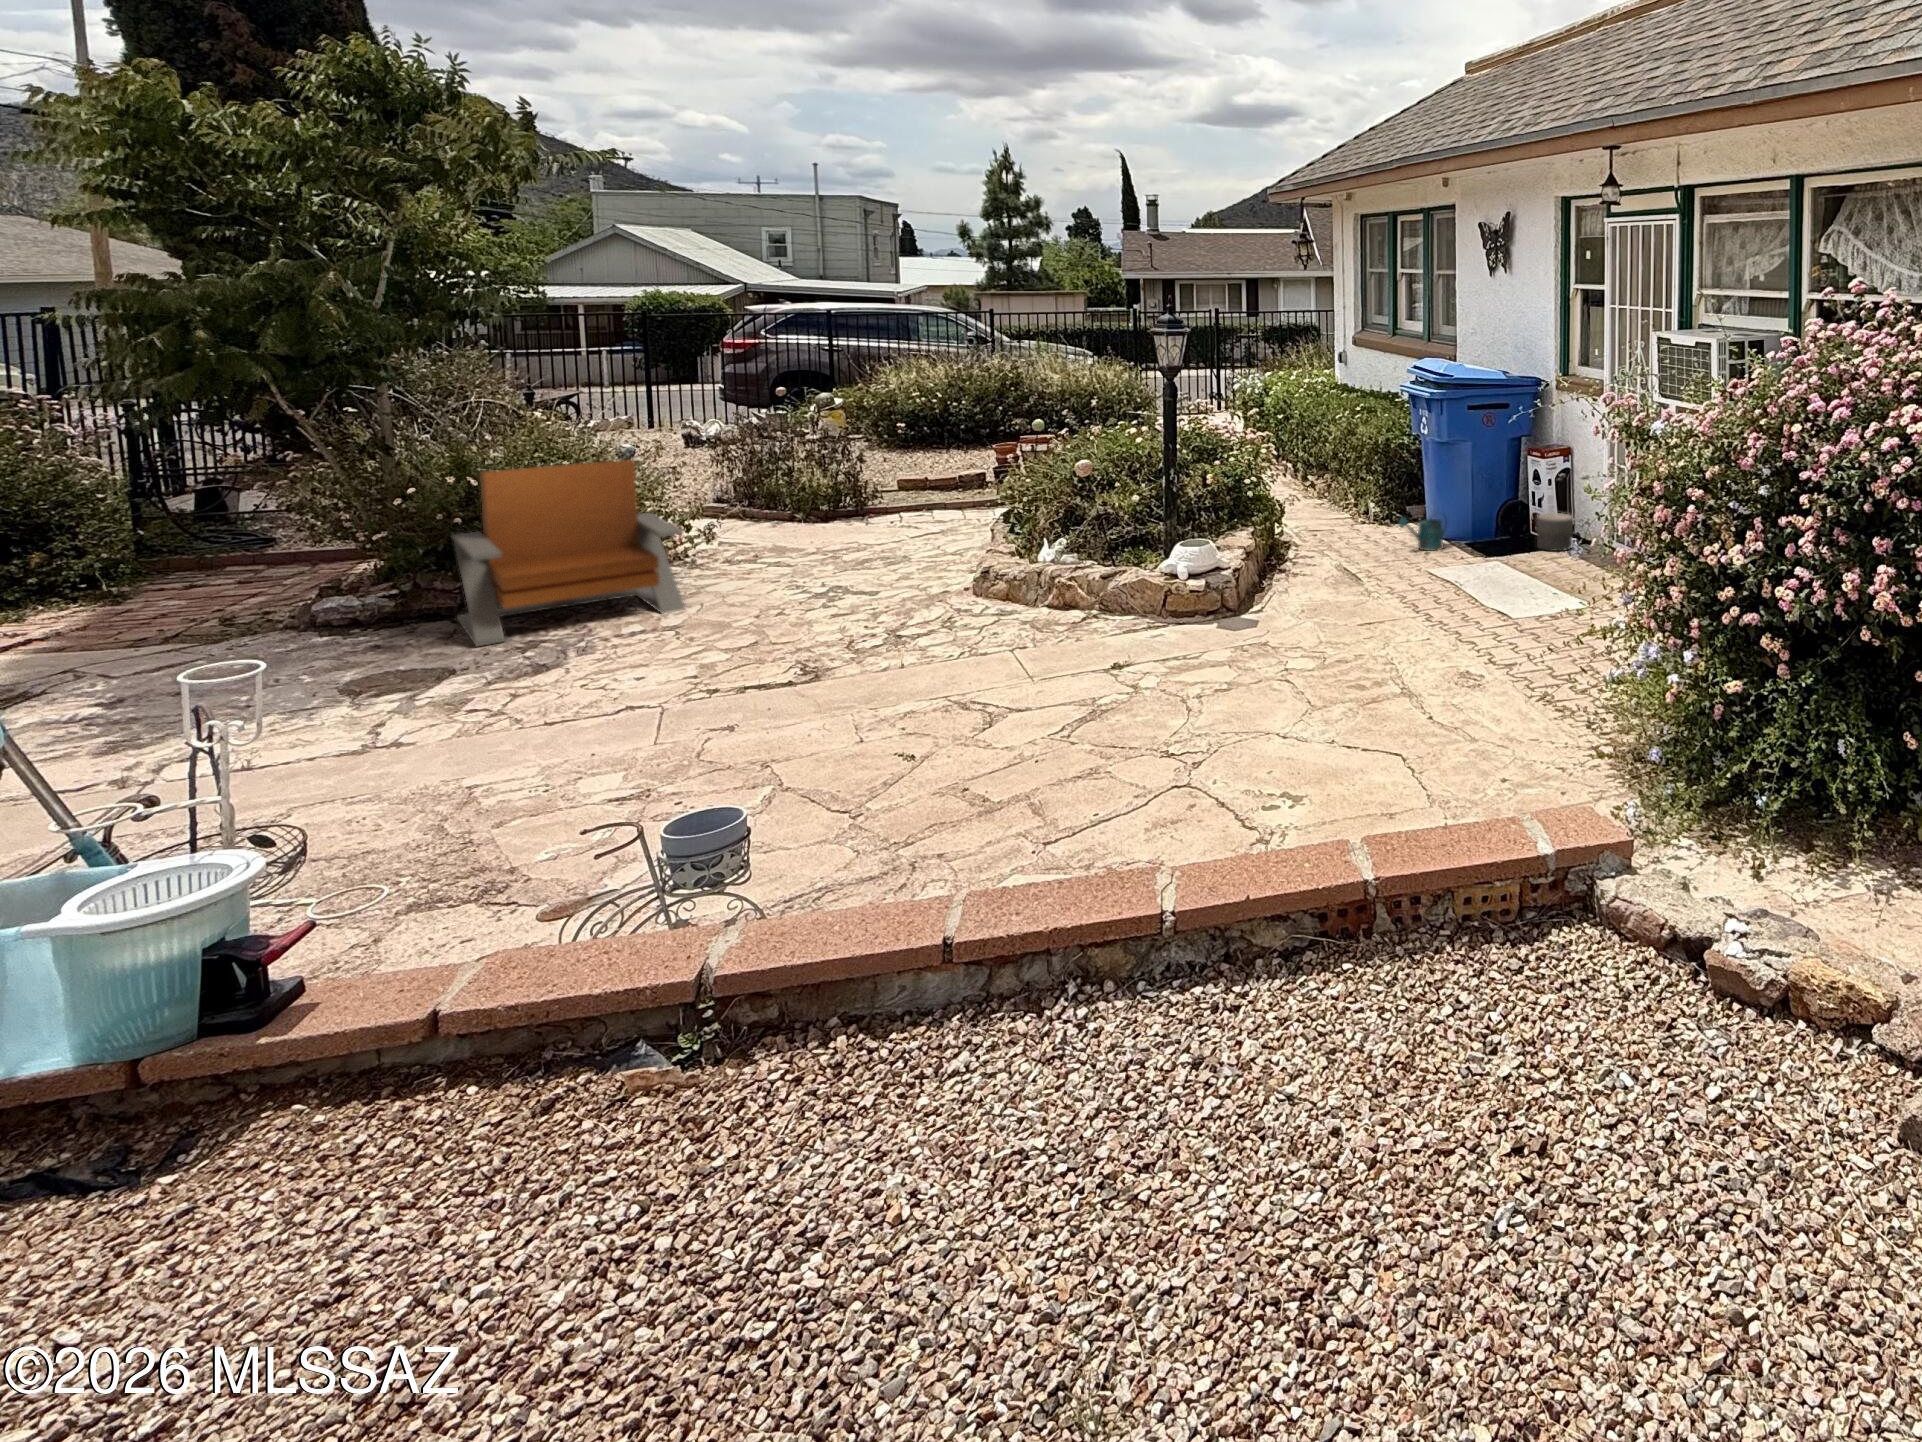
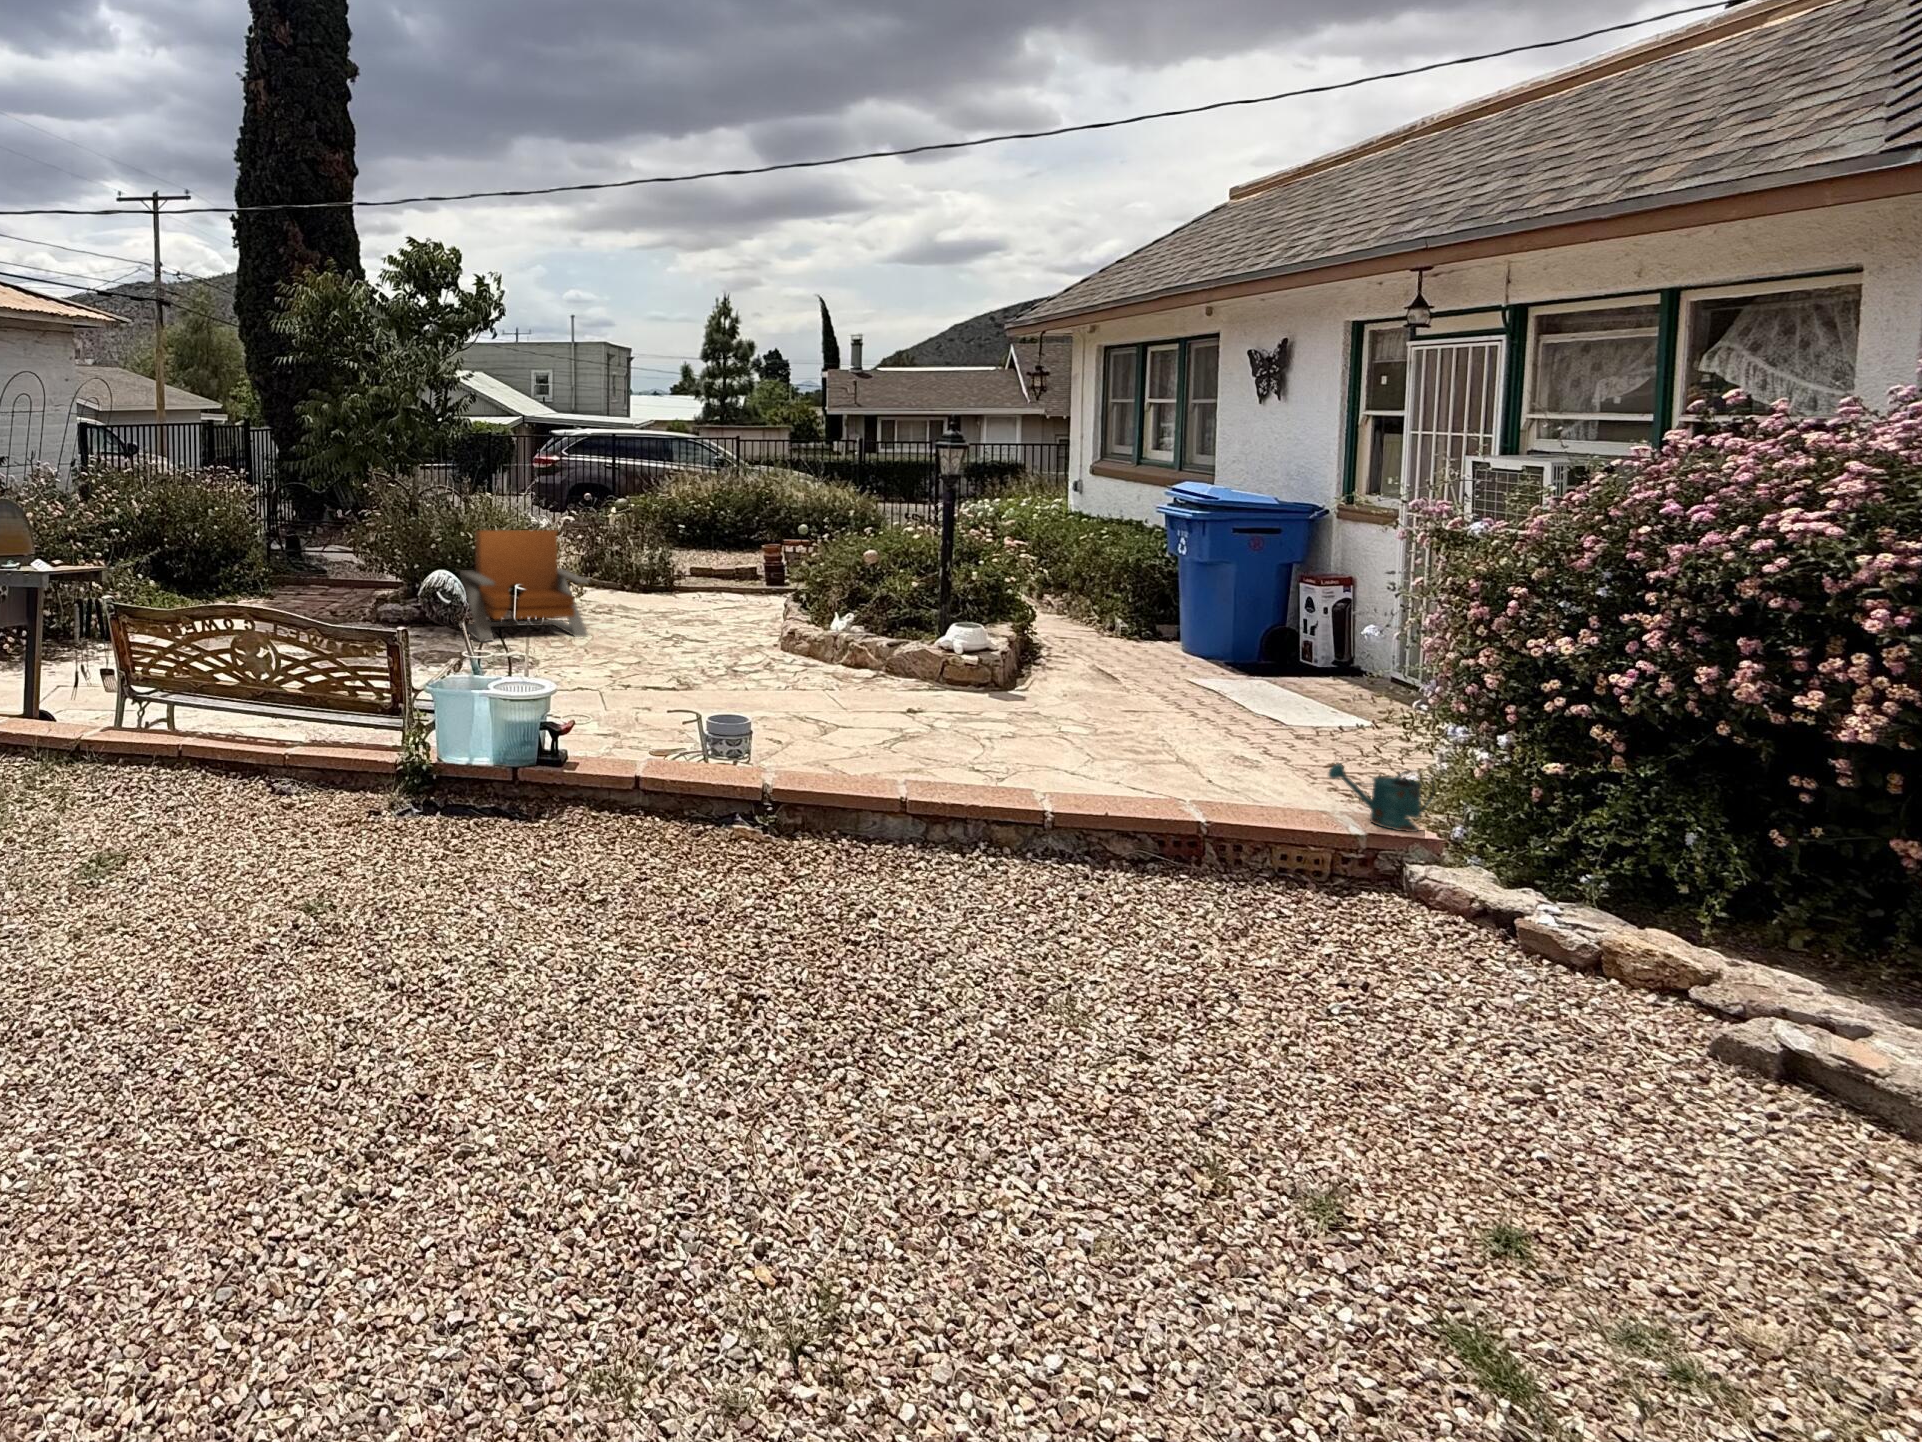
planter: present [1537,513,1573,551] -> none [1308,640,1353,677]
watering can: present [1399,517,1445,551] -> present [1328,764,1435,832]

